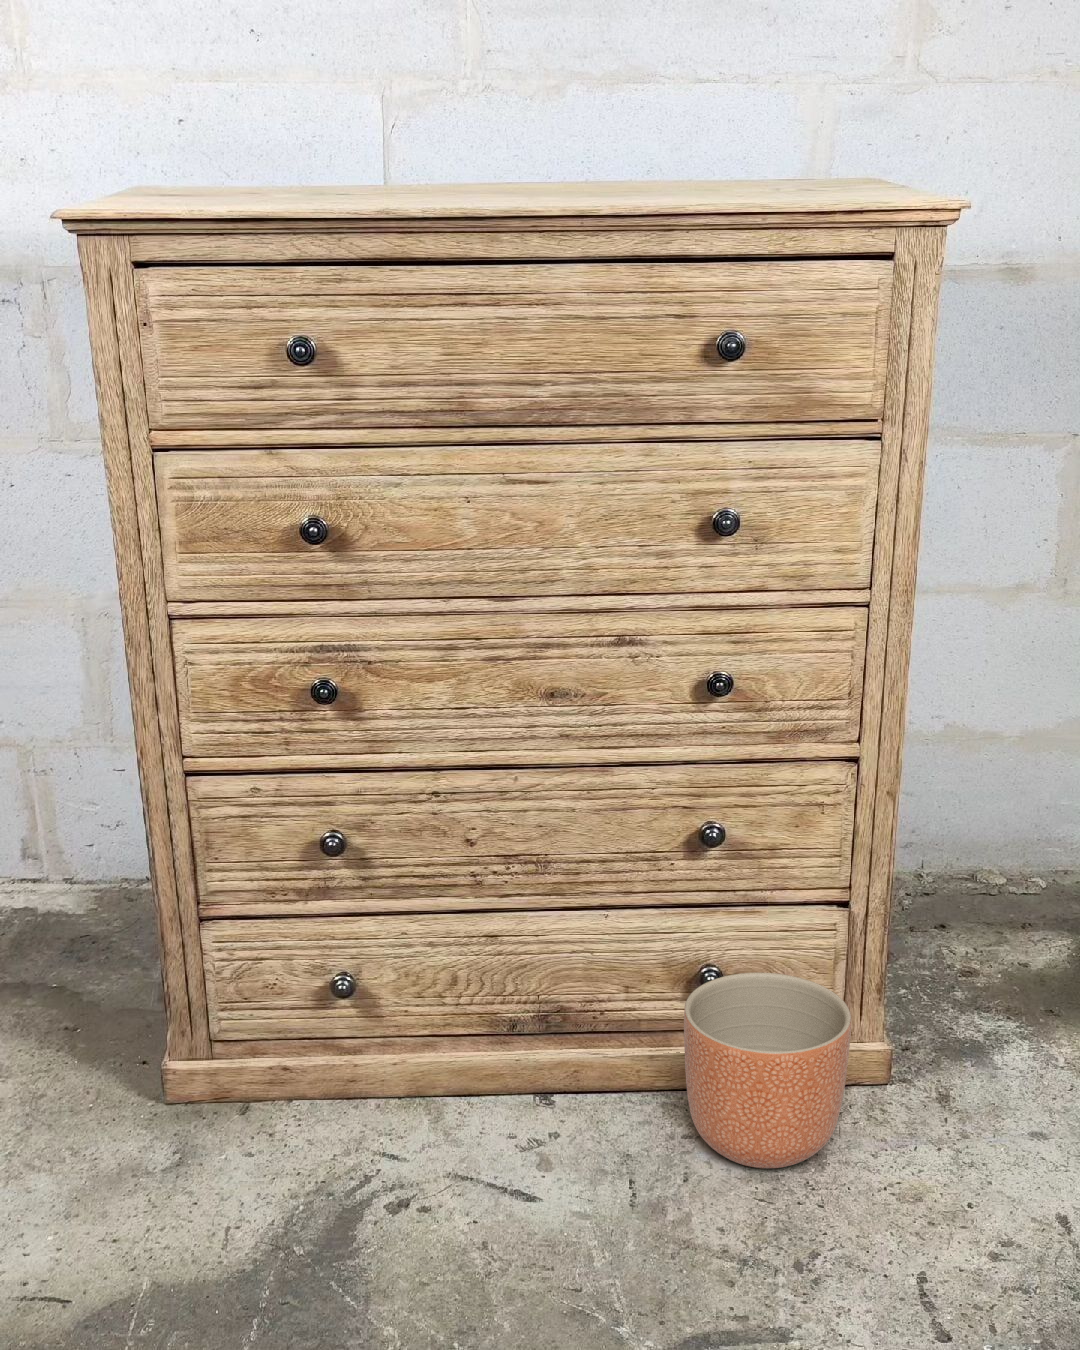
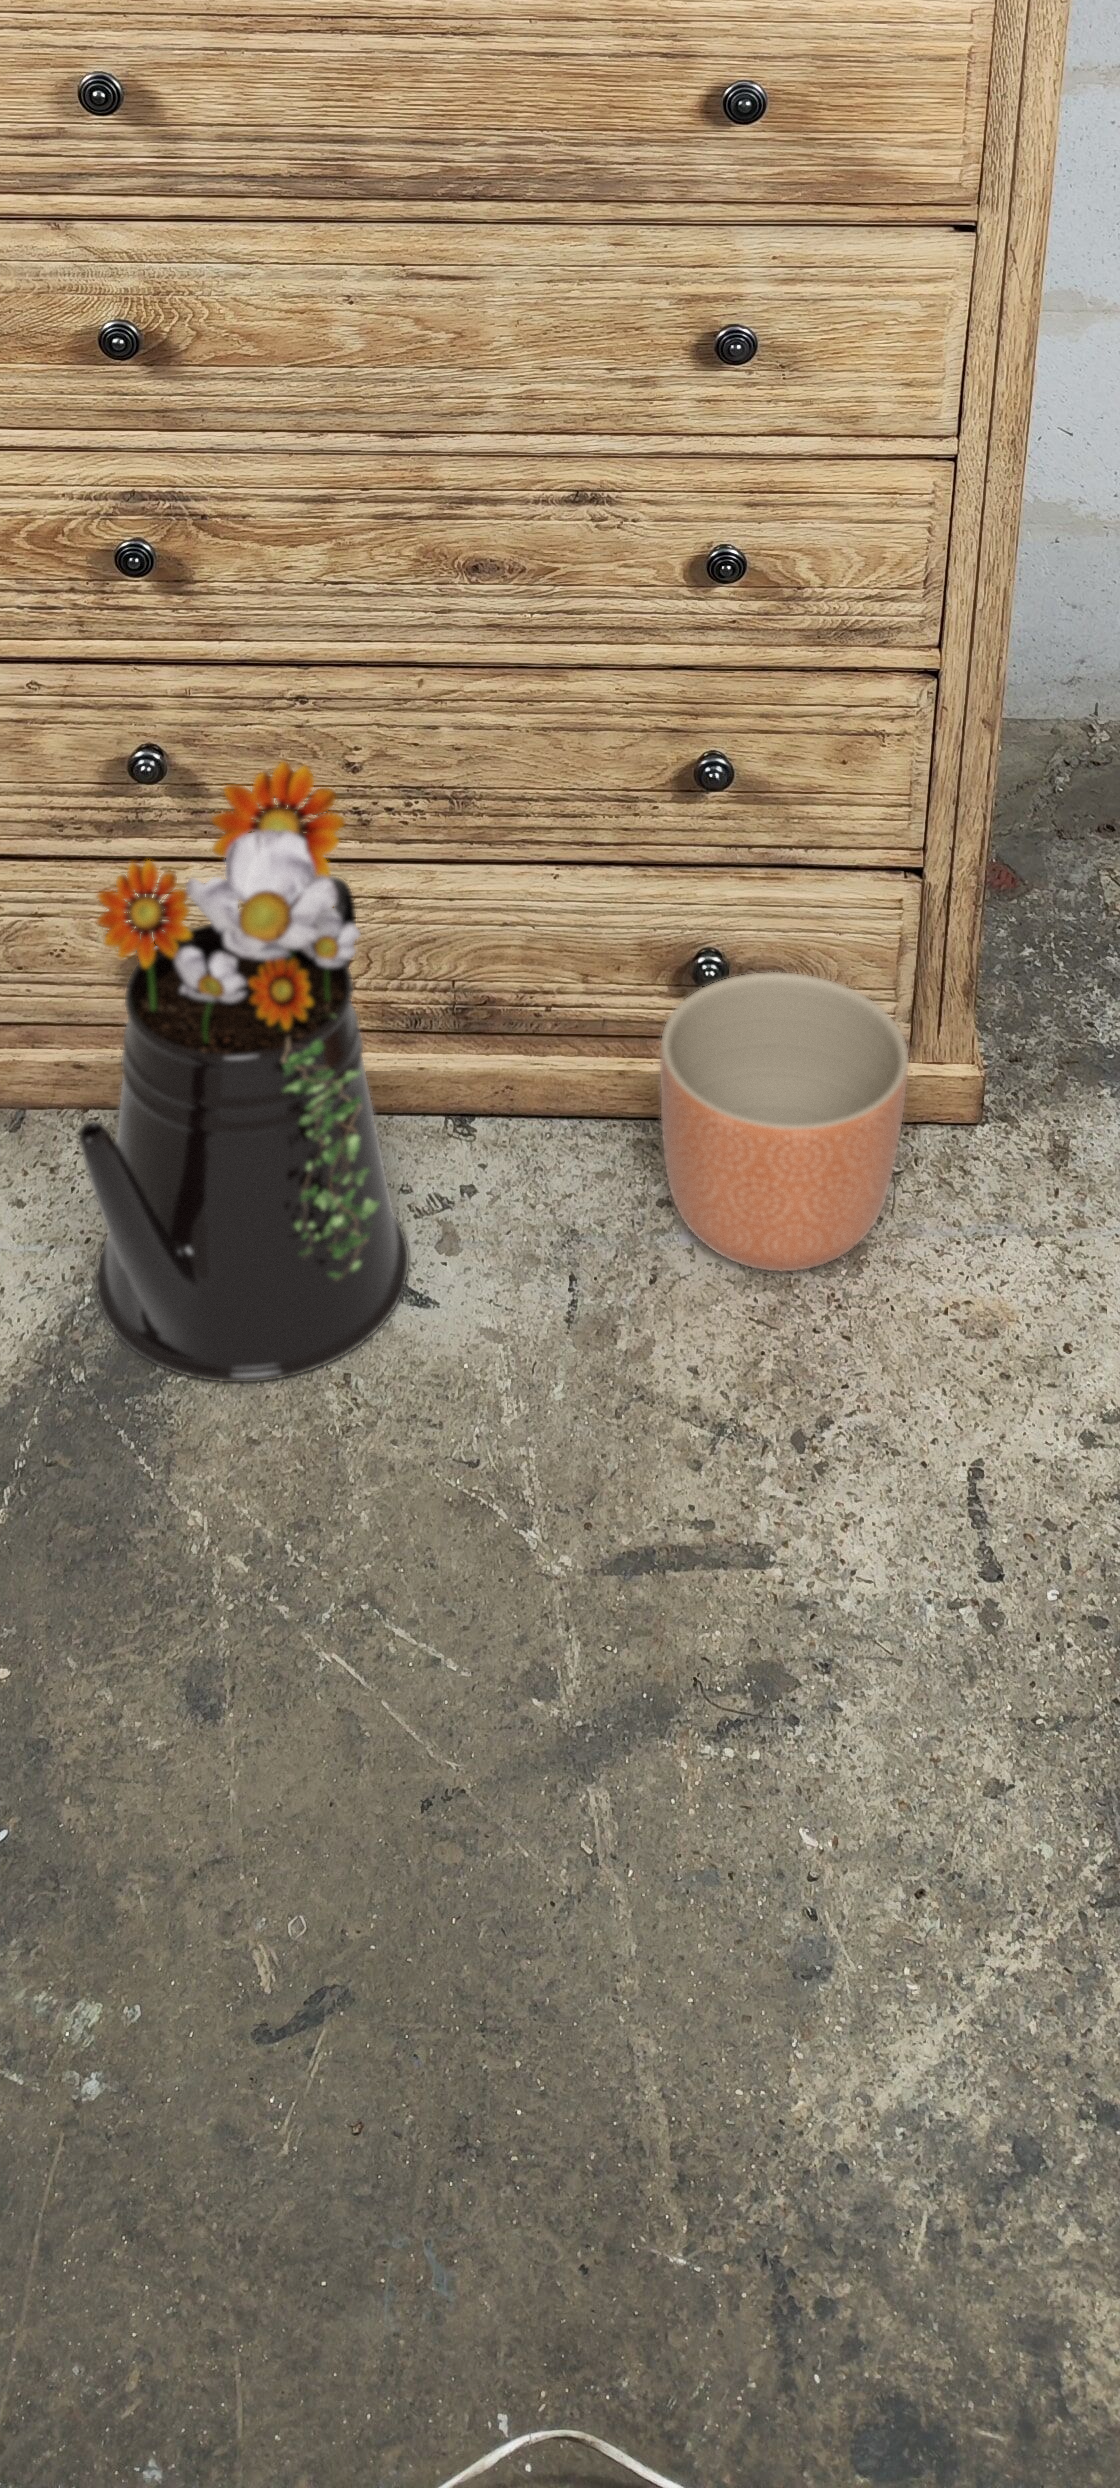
watering can: none [298,814,519,1247] -> present [78,762,409,1382]

